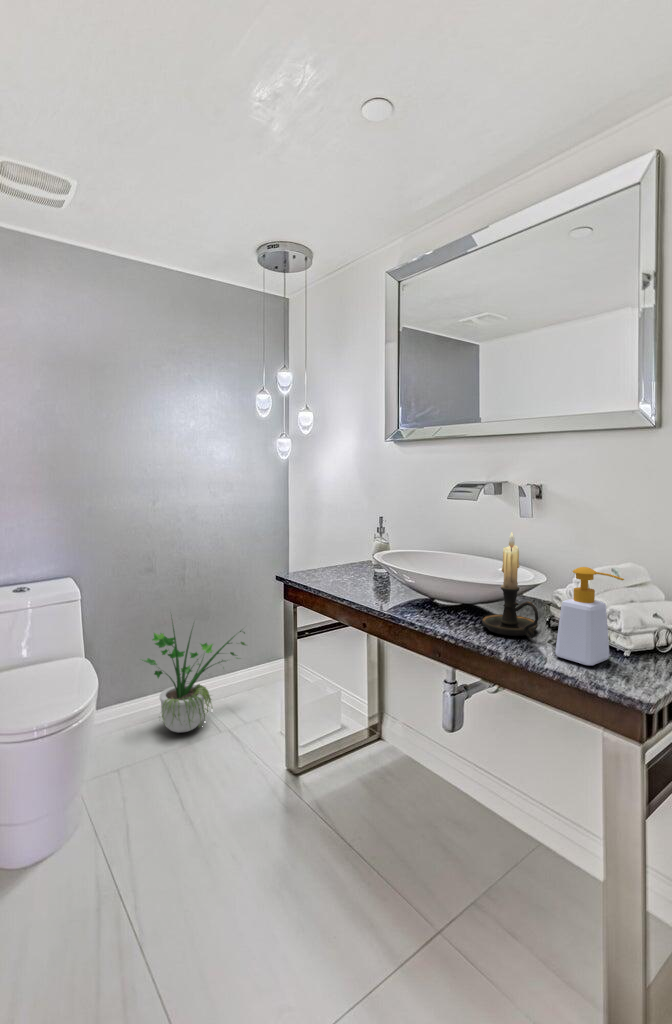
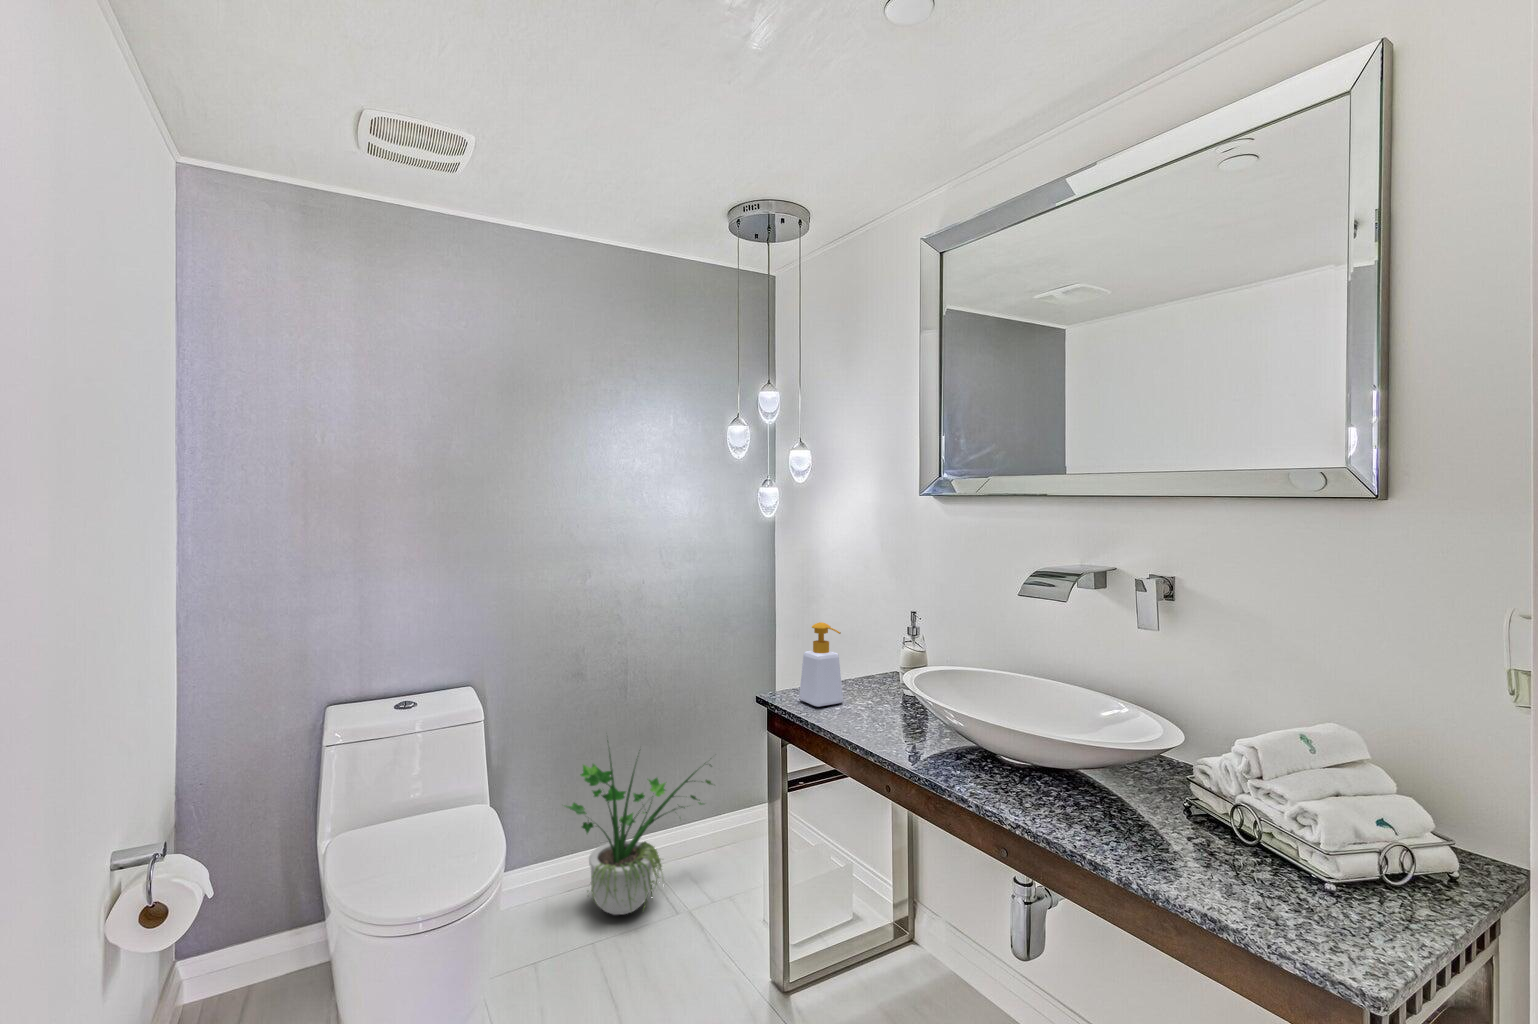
candle holder: present [482,532,539,638] -> none [1077,664,1173,843]
soap bottle: present [555,567,624,665] -> present [799,622,843,707]

